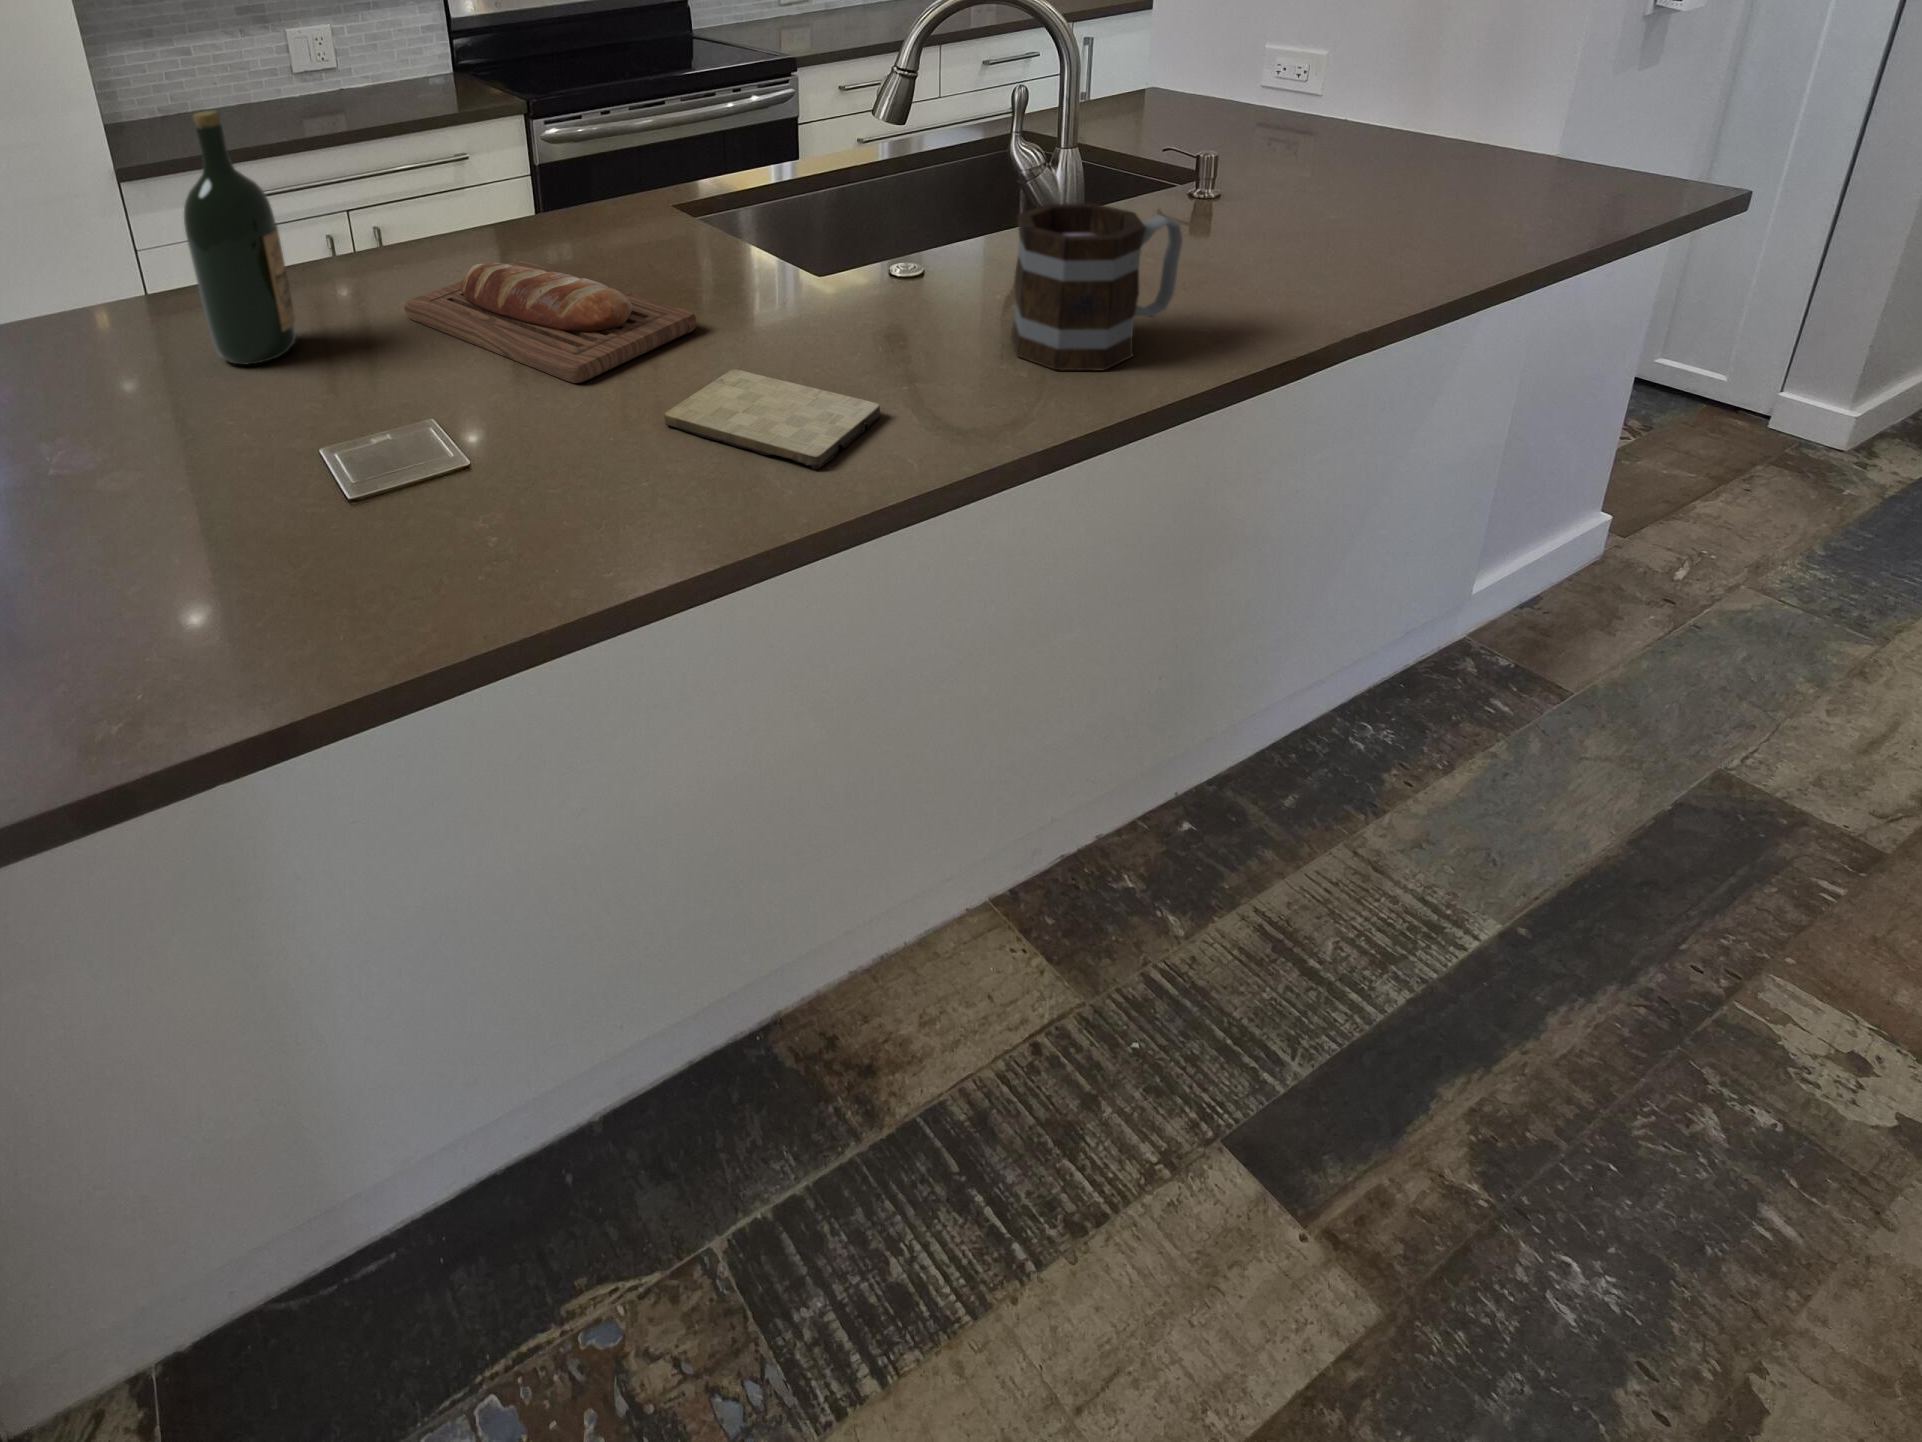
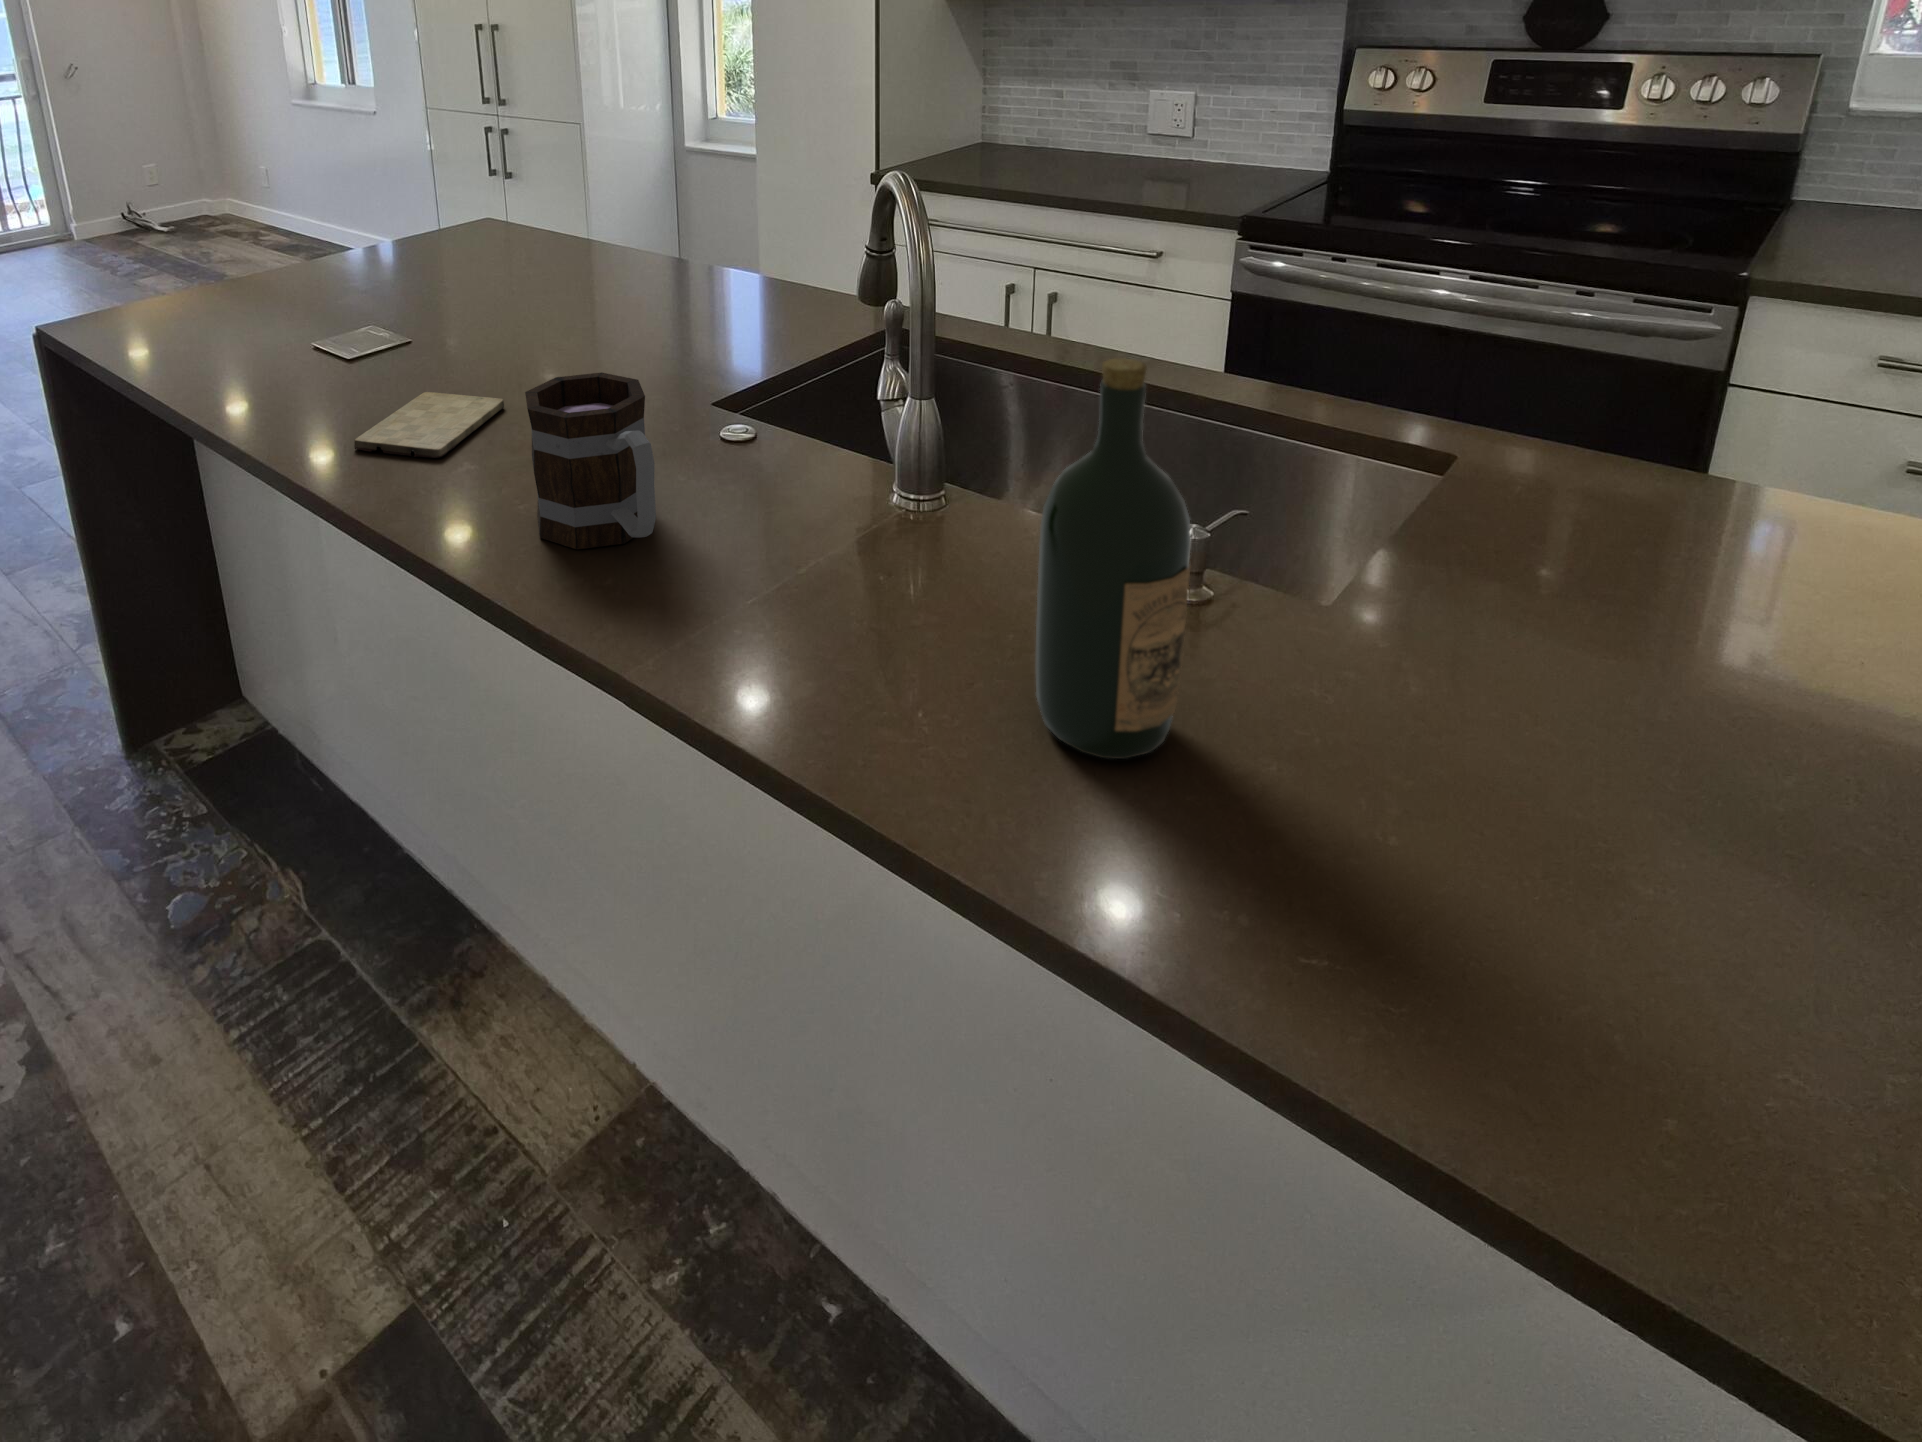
wine bottle: present [184,111,296,364] -> present [1036,358,1191,759]
bread loaf: present [404,261,697,383] -> none [487,286,696,381]

